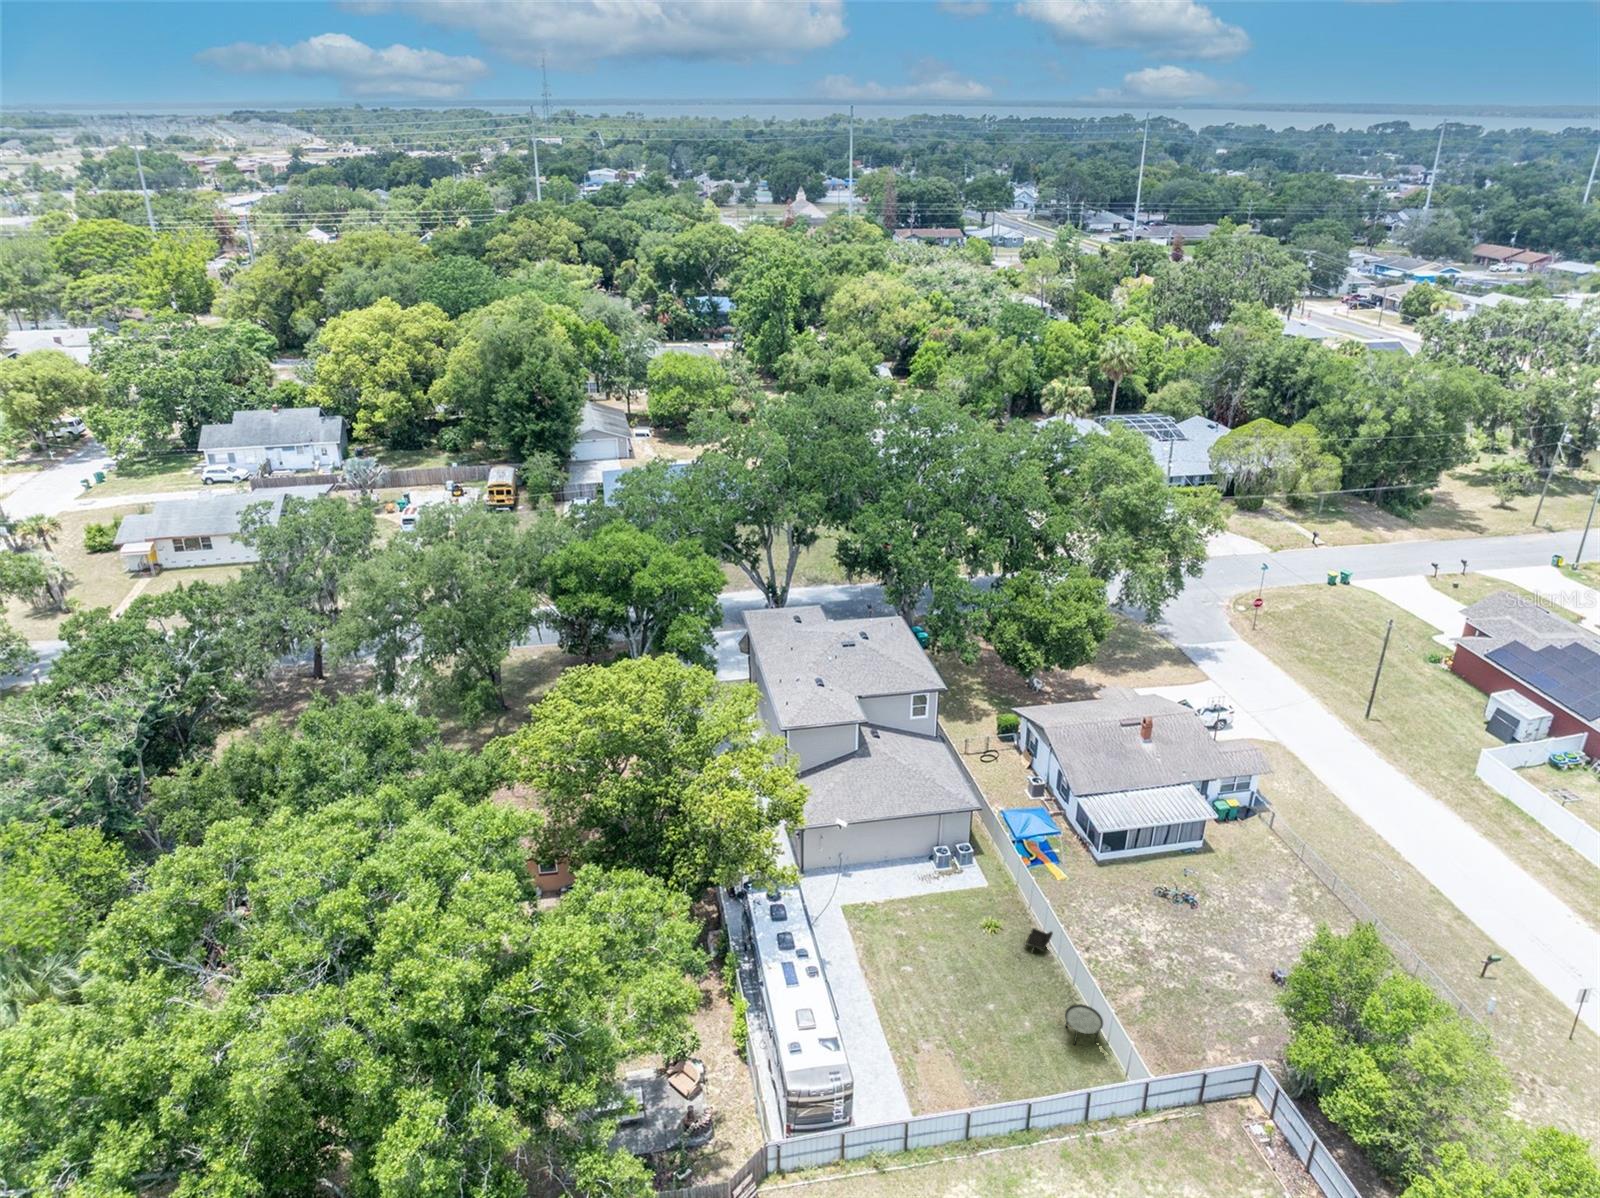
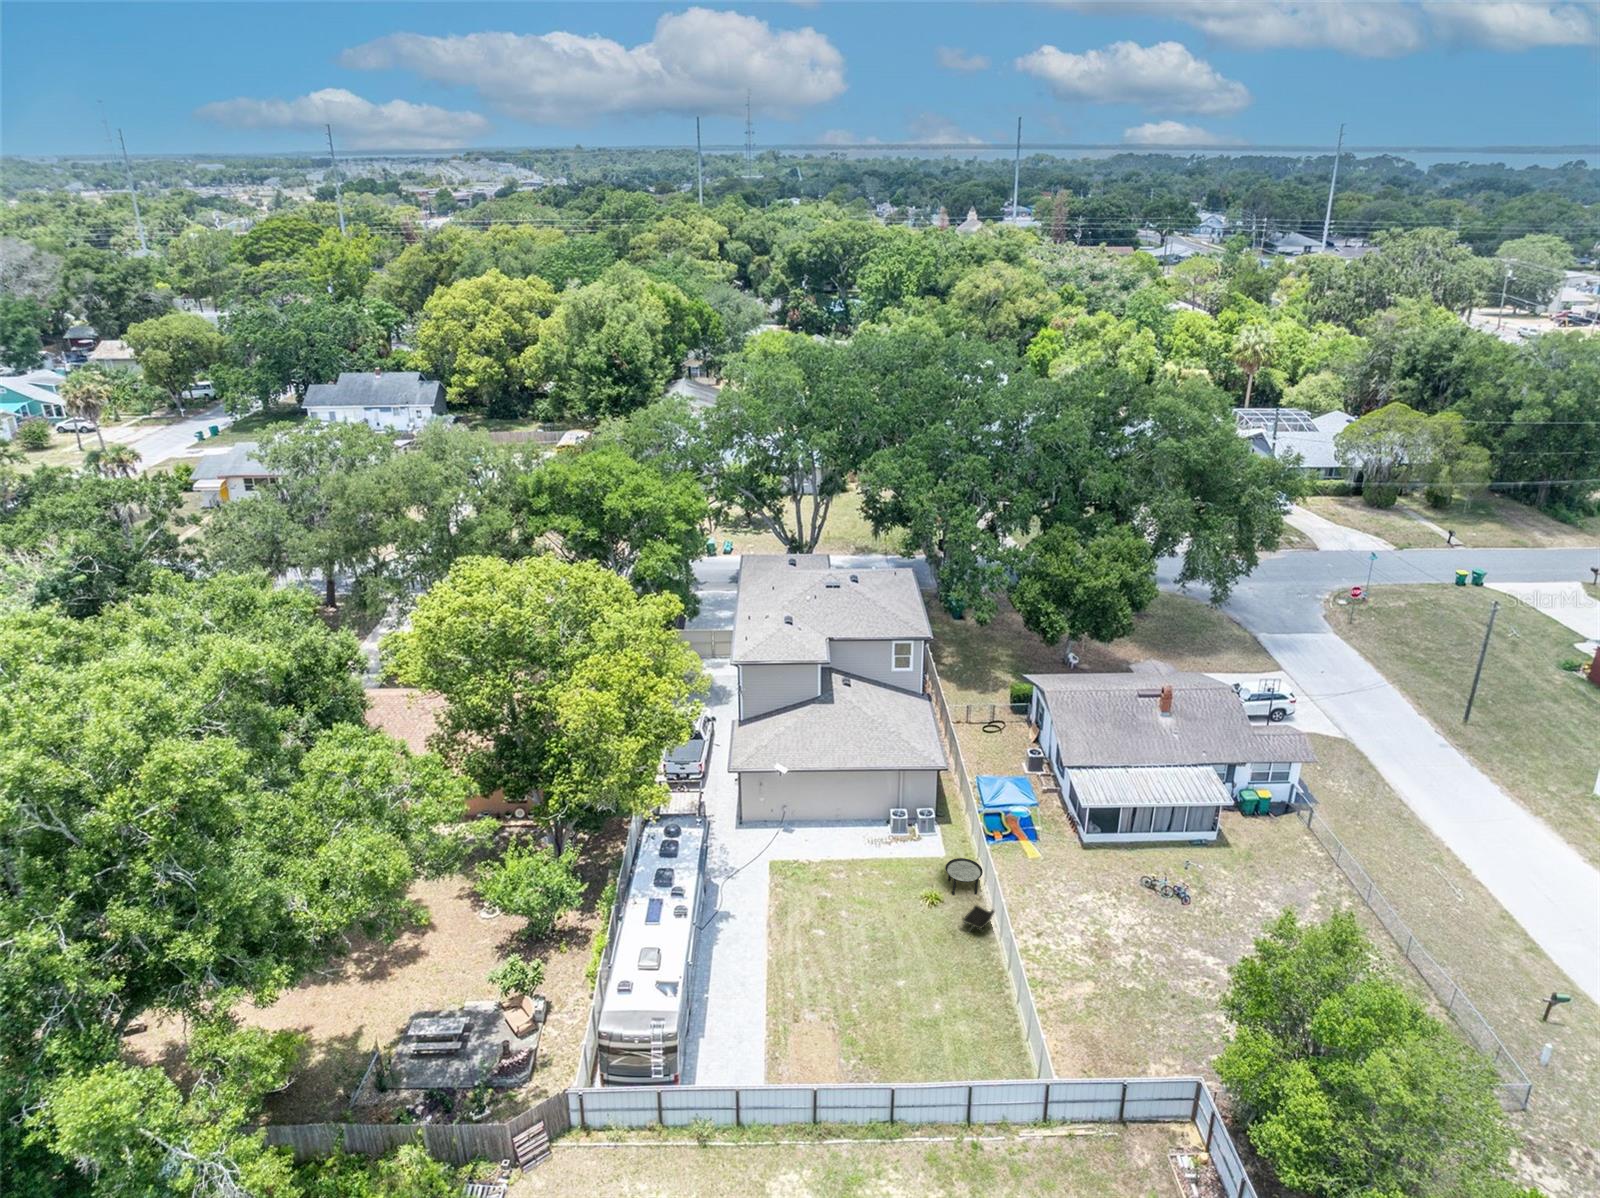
round table: present [1065,1004,1103,1045] -> present [945,858,983,895]

